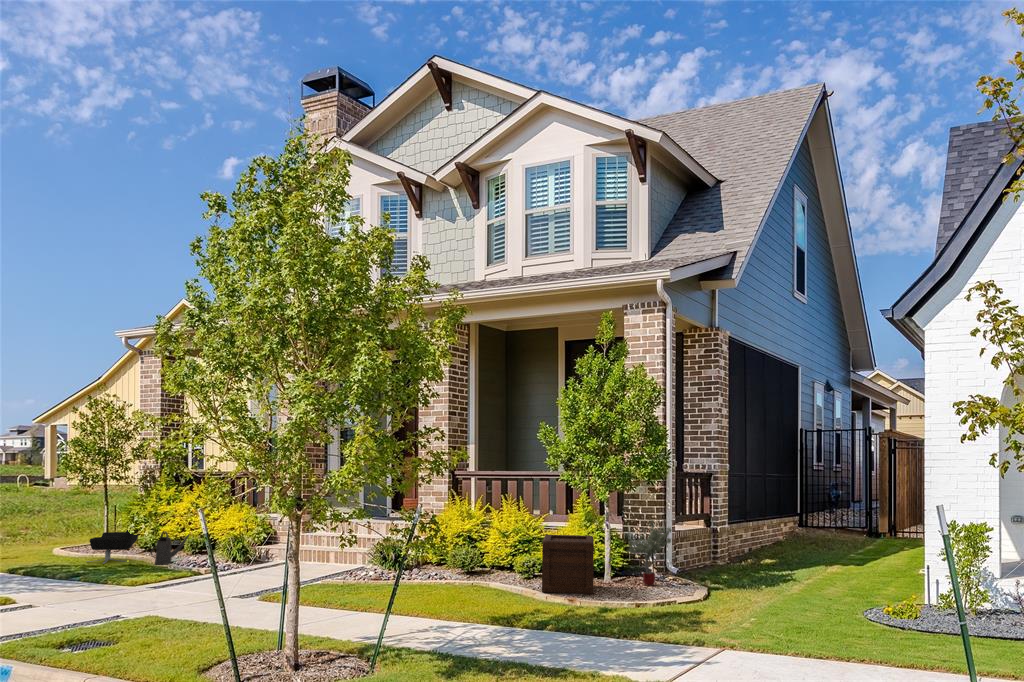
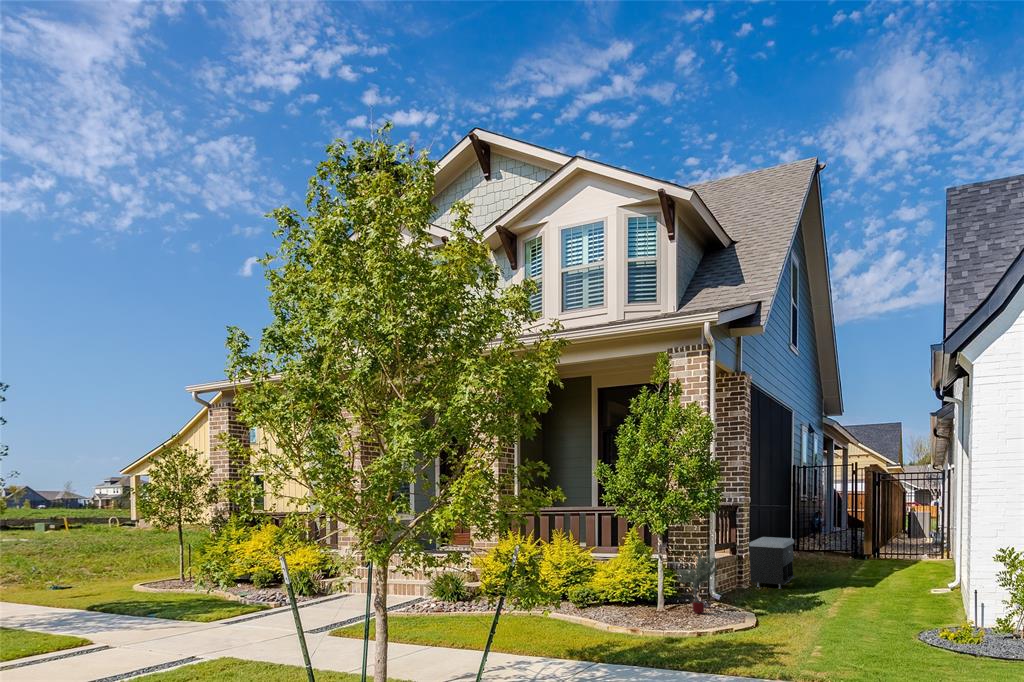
storage bench: none [721,508,774,563] -> present [749,537,794,588]
lounge chair: present [87,530,139,564] -> none [161,556,215,599]
watering can: present [151,531,189,565] -> none [222,567,258,599]
wooden crate: present [542,535,594,594] -> none [599,566,651,625]

